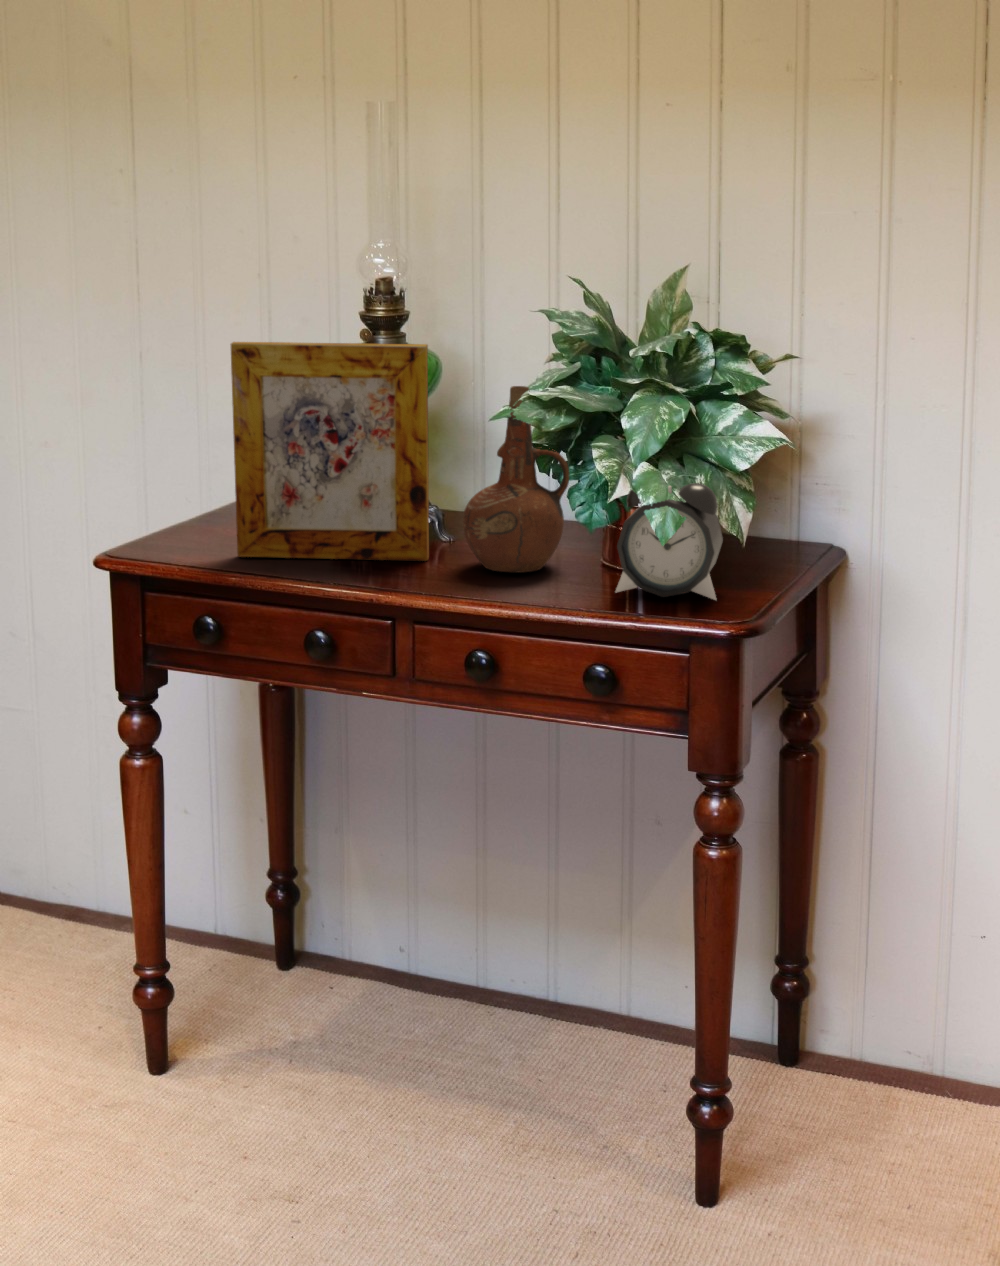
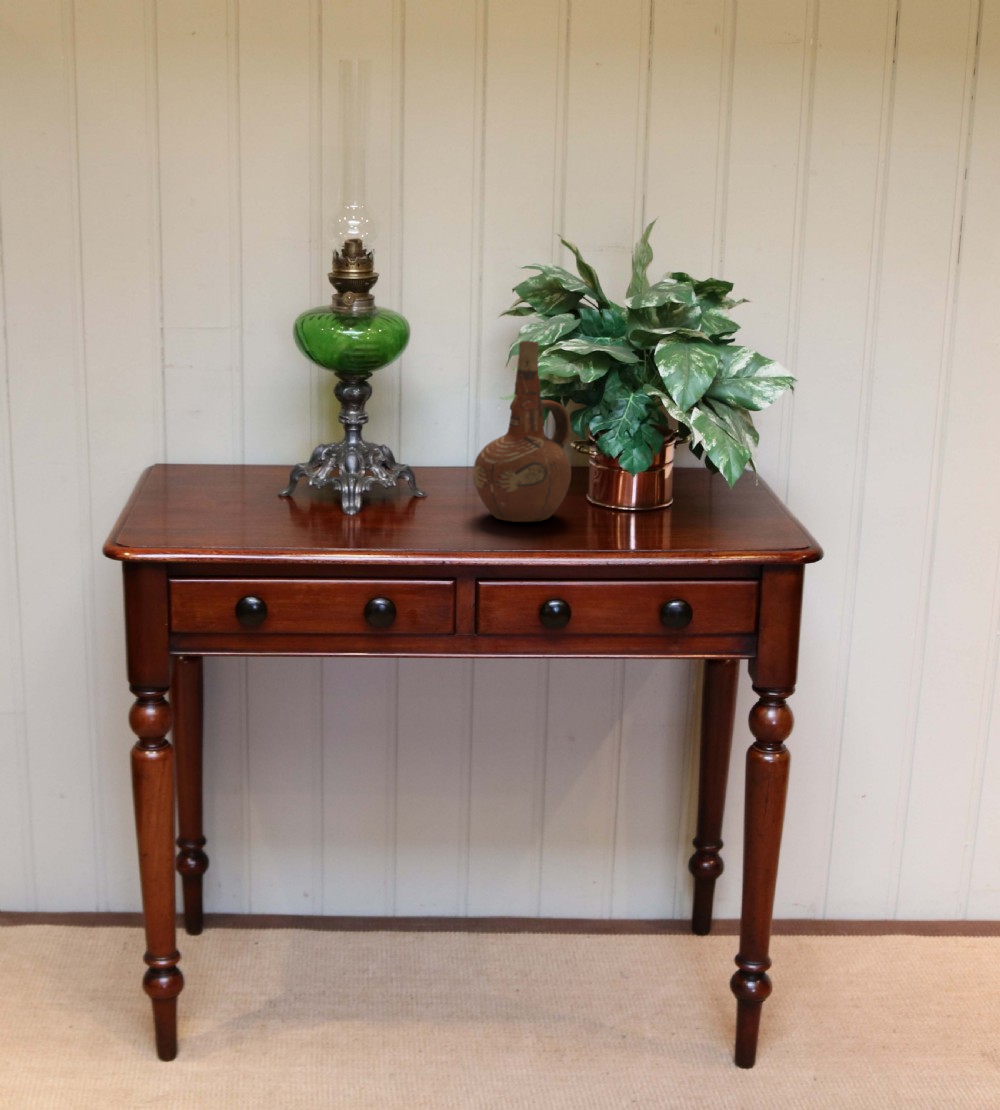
picture frame: present [230,342,429,561] -> none [232,304,432,531]
alarm clock: present [615,483,723,600] -> none [645,423,750,532]

